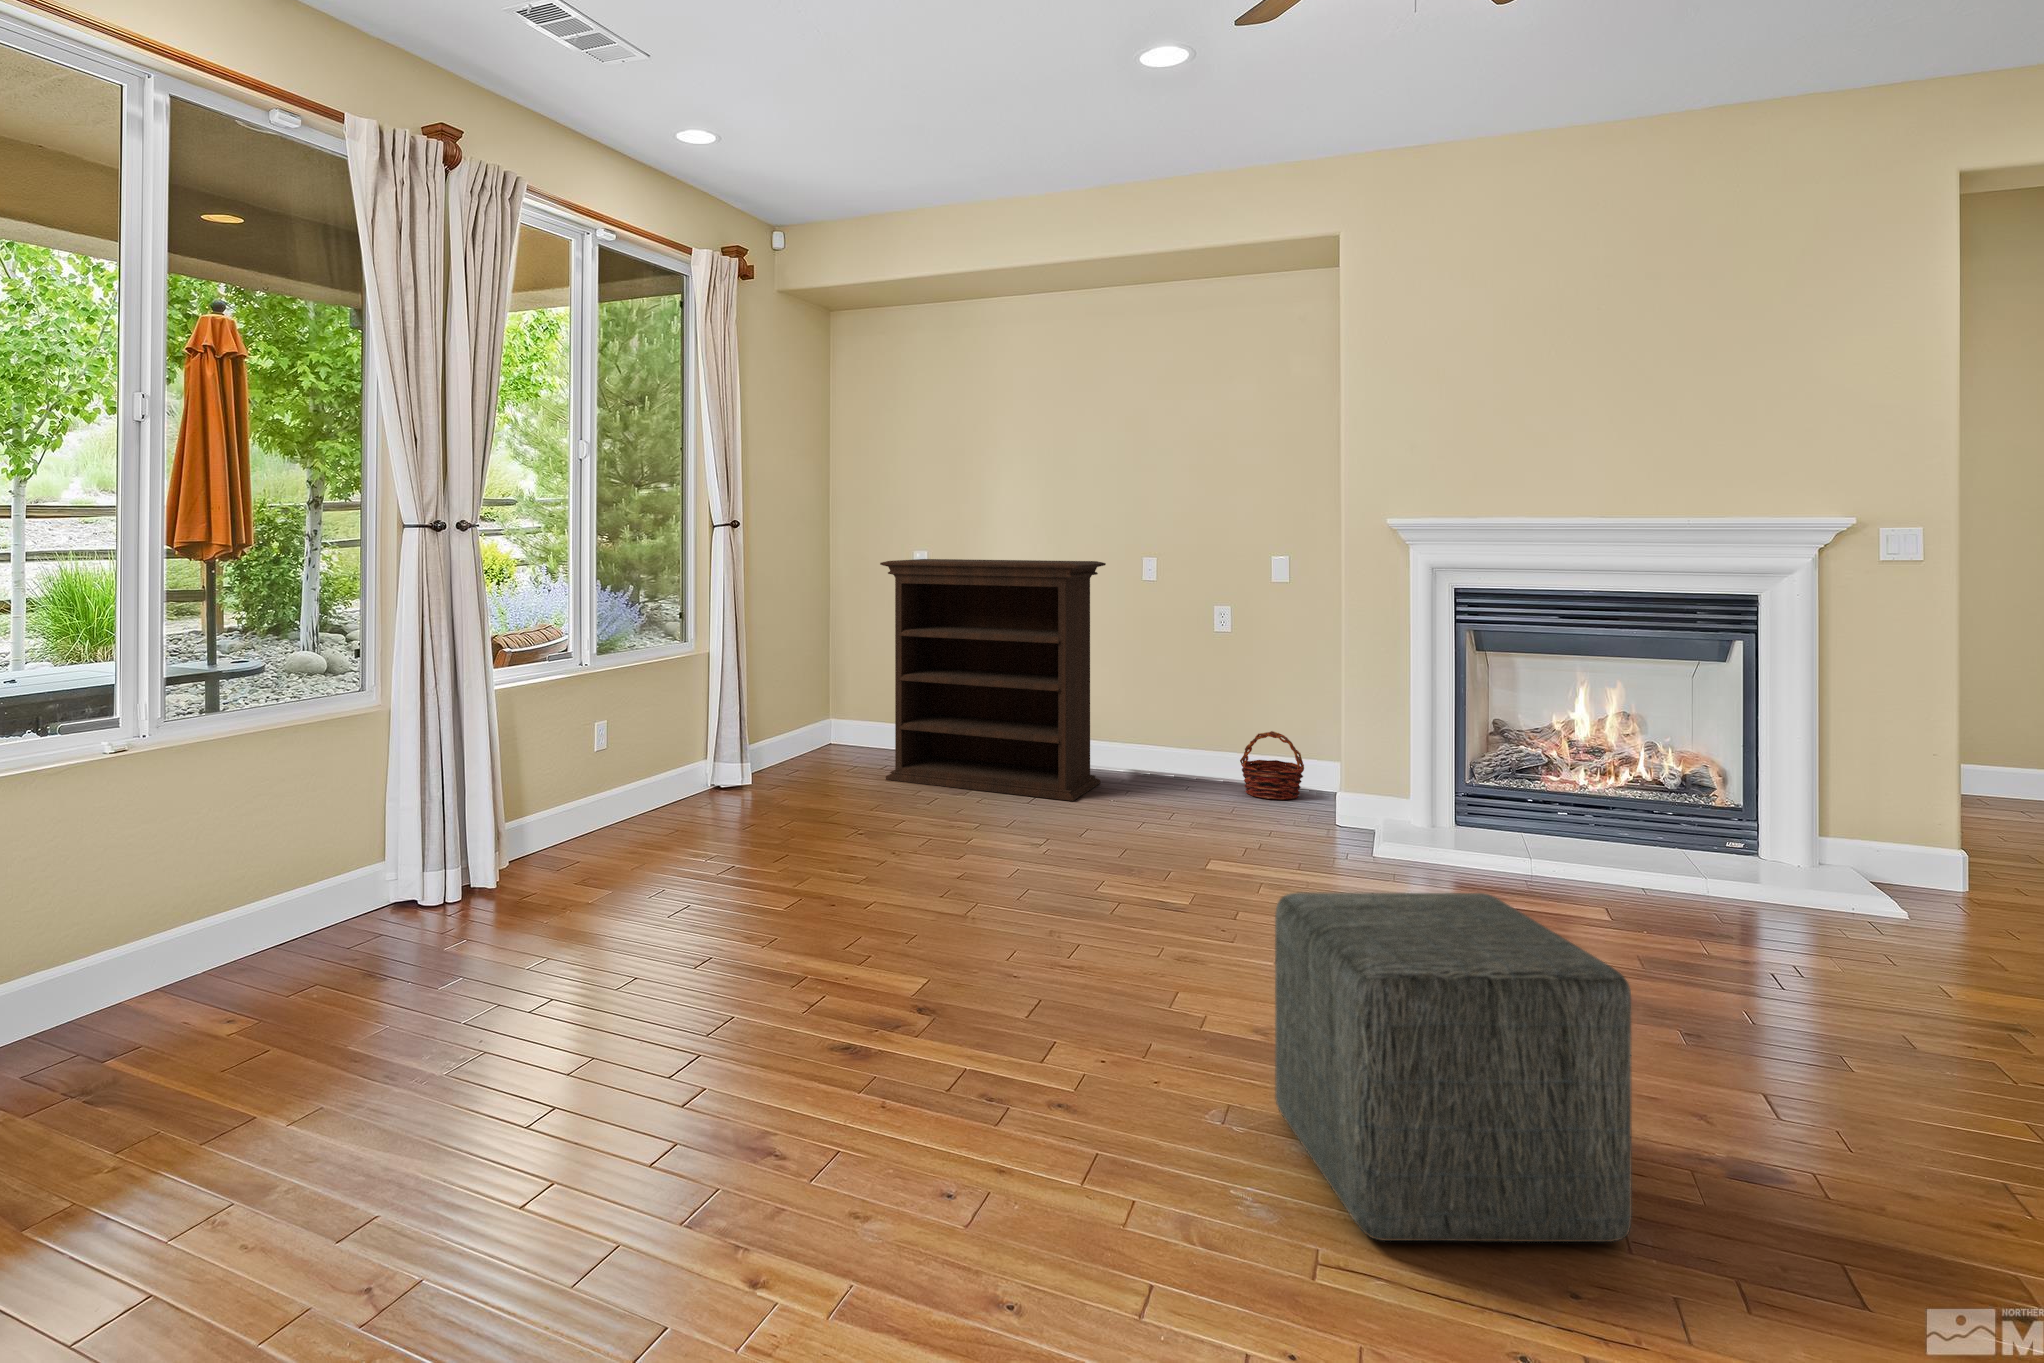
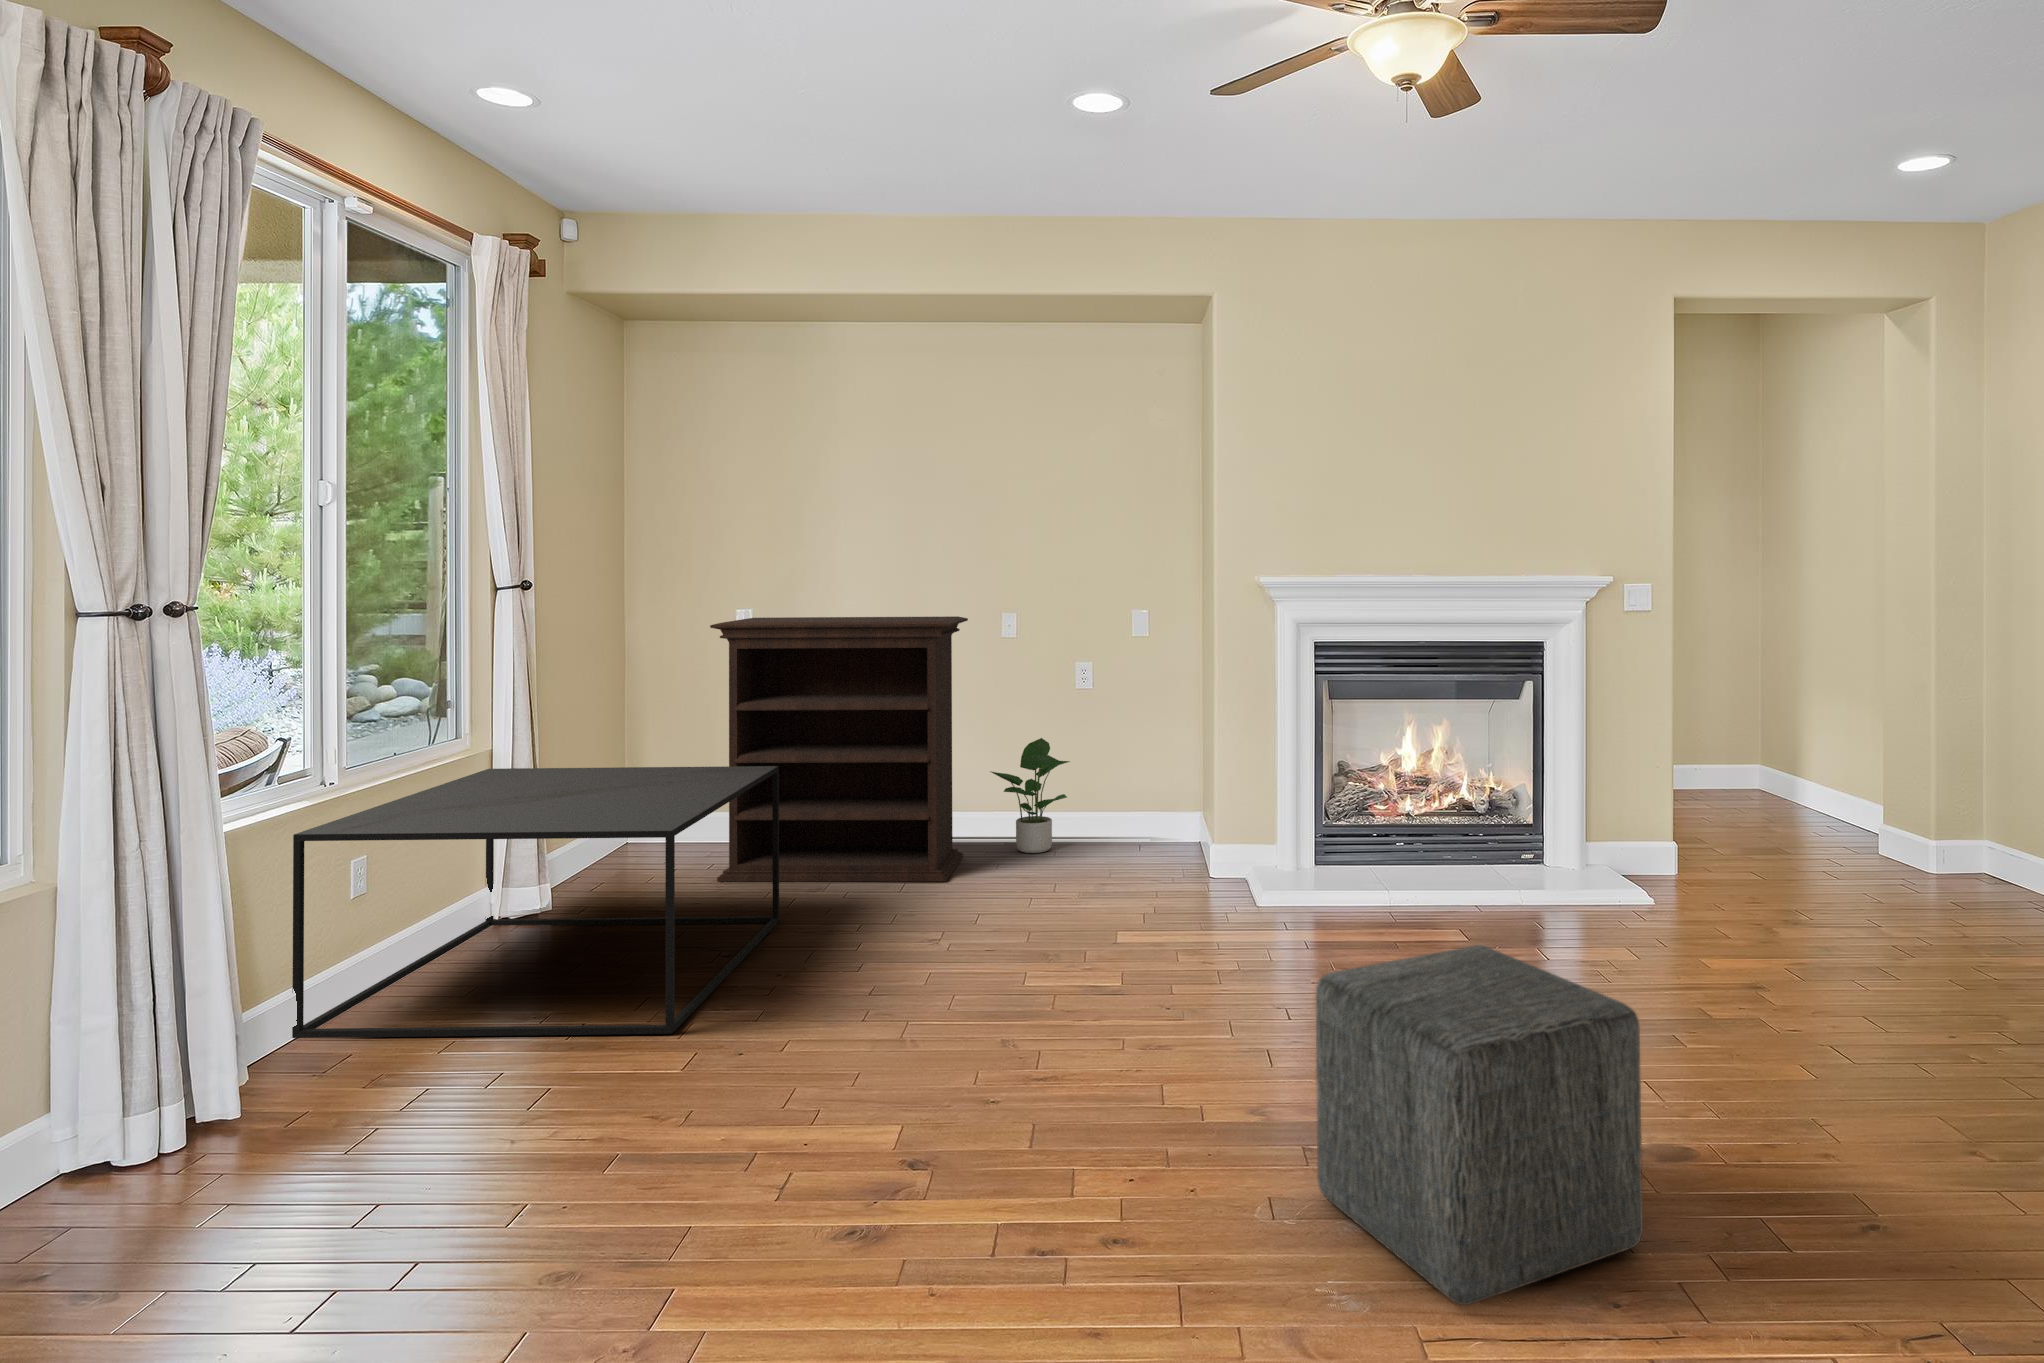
coffee table: none [554,669,918,883] -> present [292,766,779,1038]
potted plant: none [1127,680,1210,787] -> present [991,738,1070,853]
basket: present [1240,731,1304,800] -> none [1105,785,1167,855]

